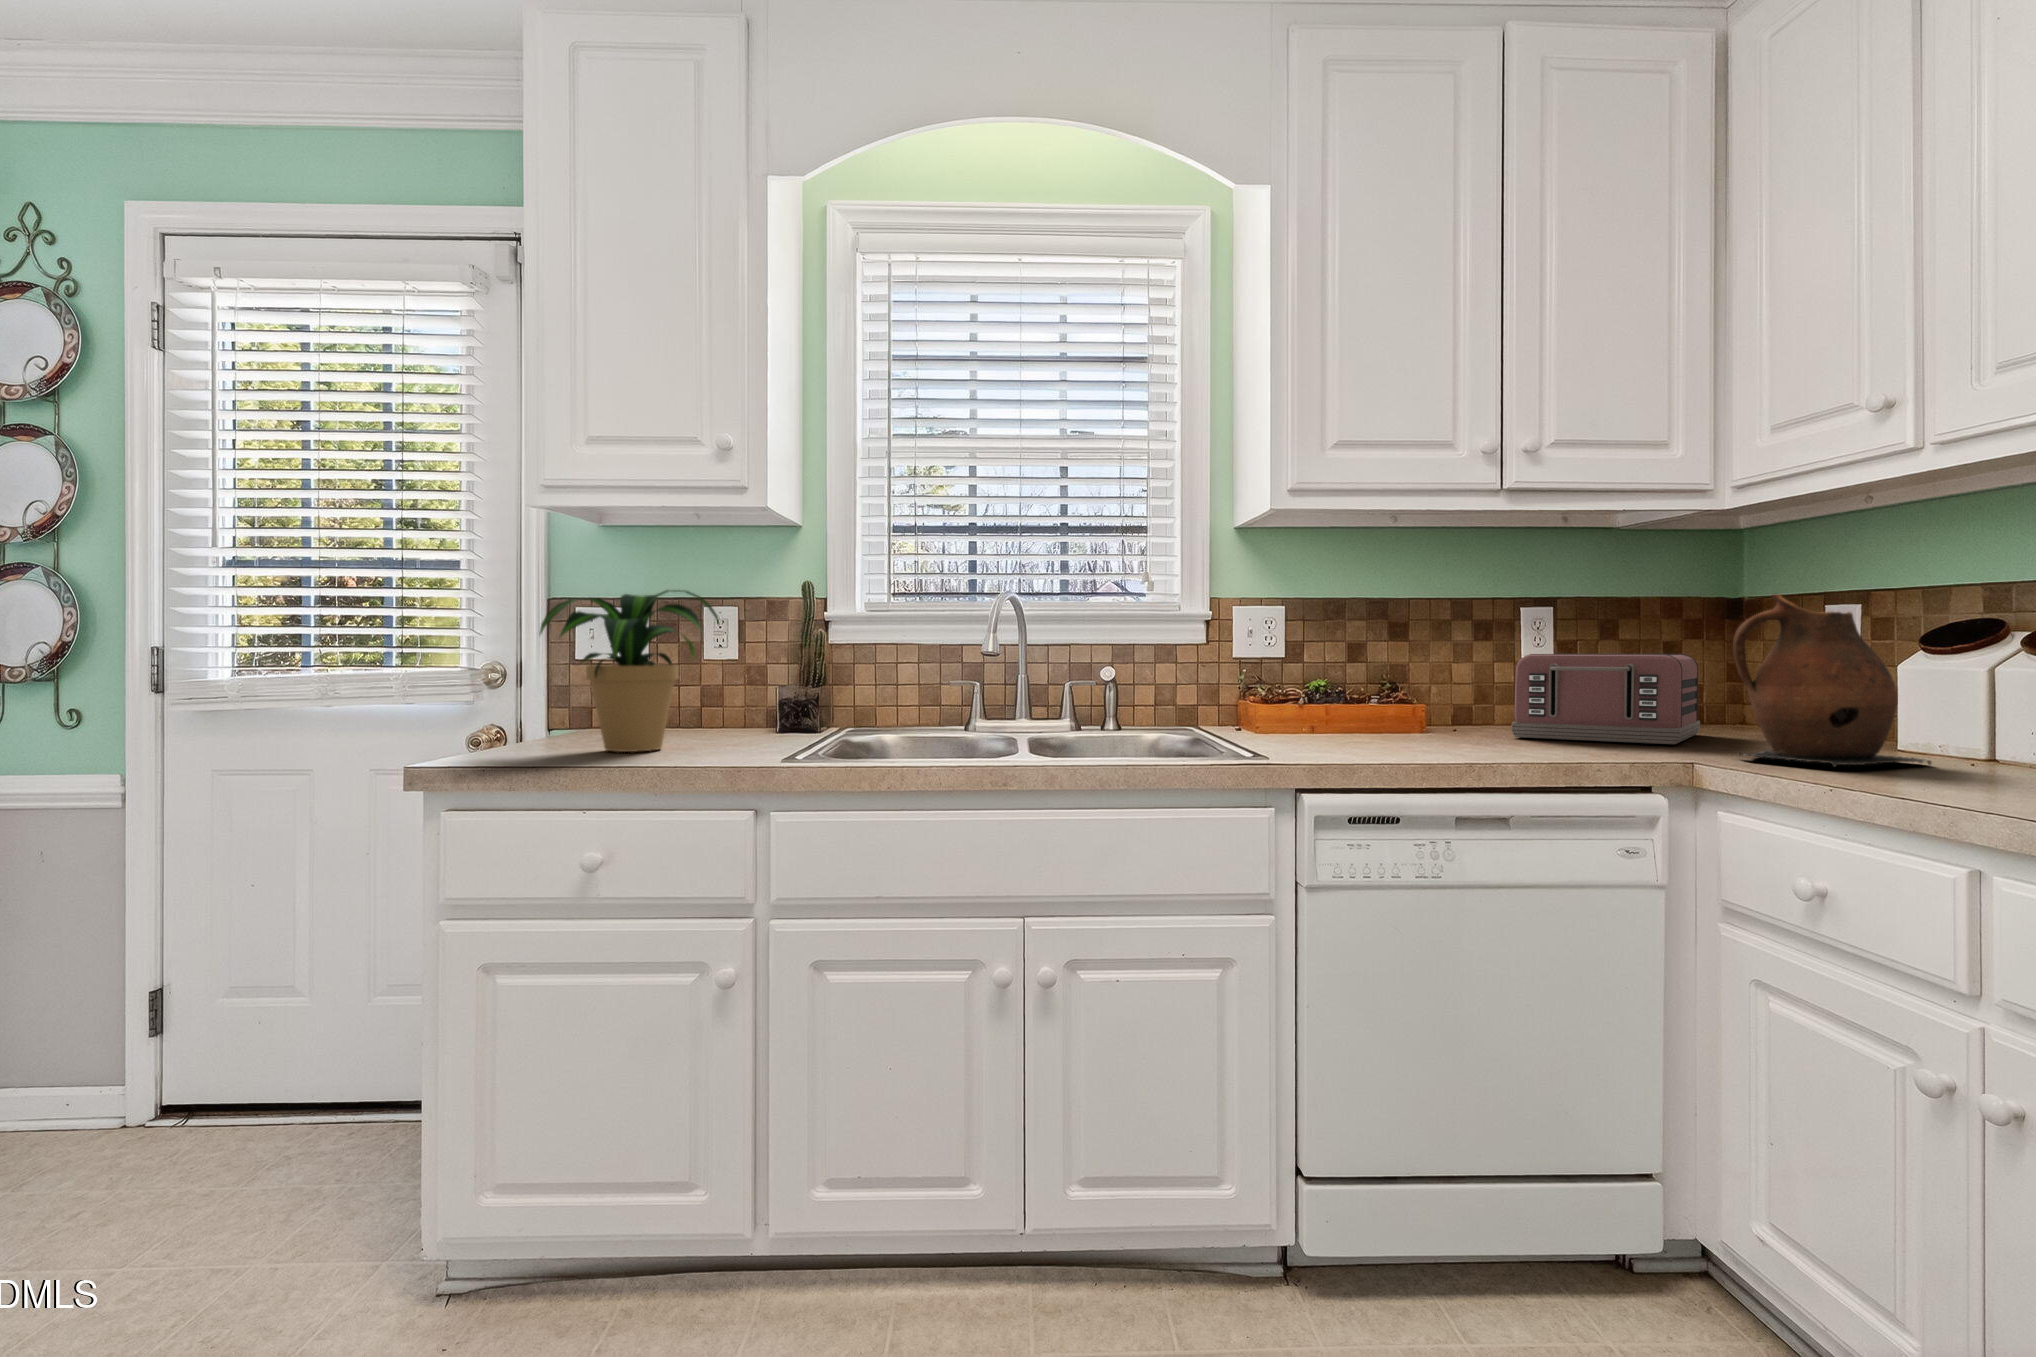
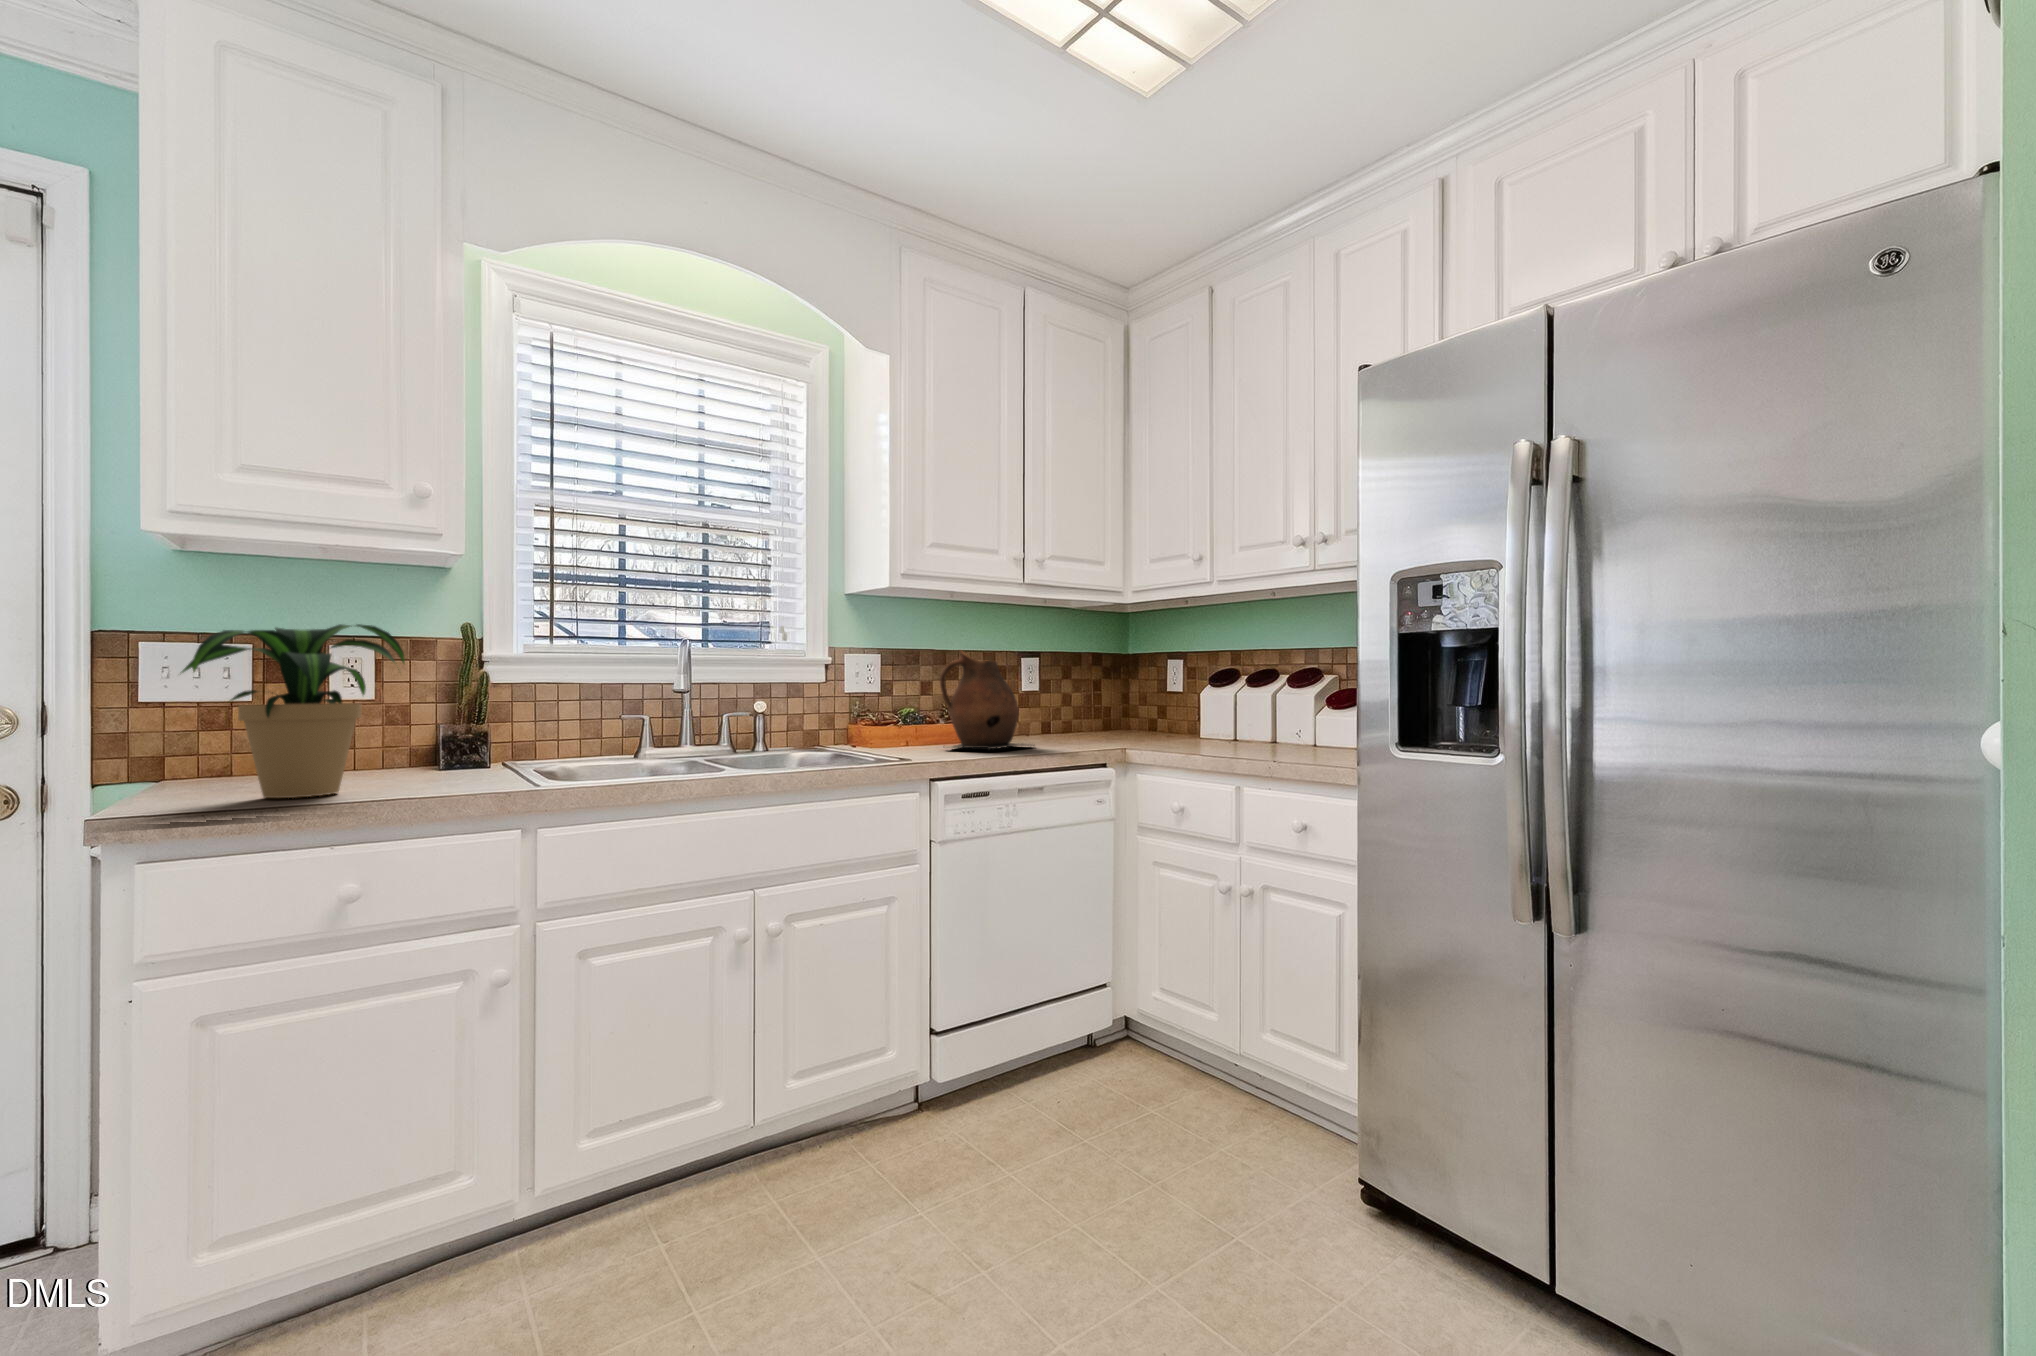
ceramic pitcher: present [1733,594,1931,767] -> present [940,651,1034,750]
toaster: present [1511,654,1700,744] -> none [1036,685,1133,742]

